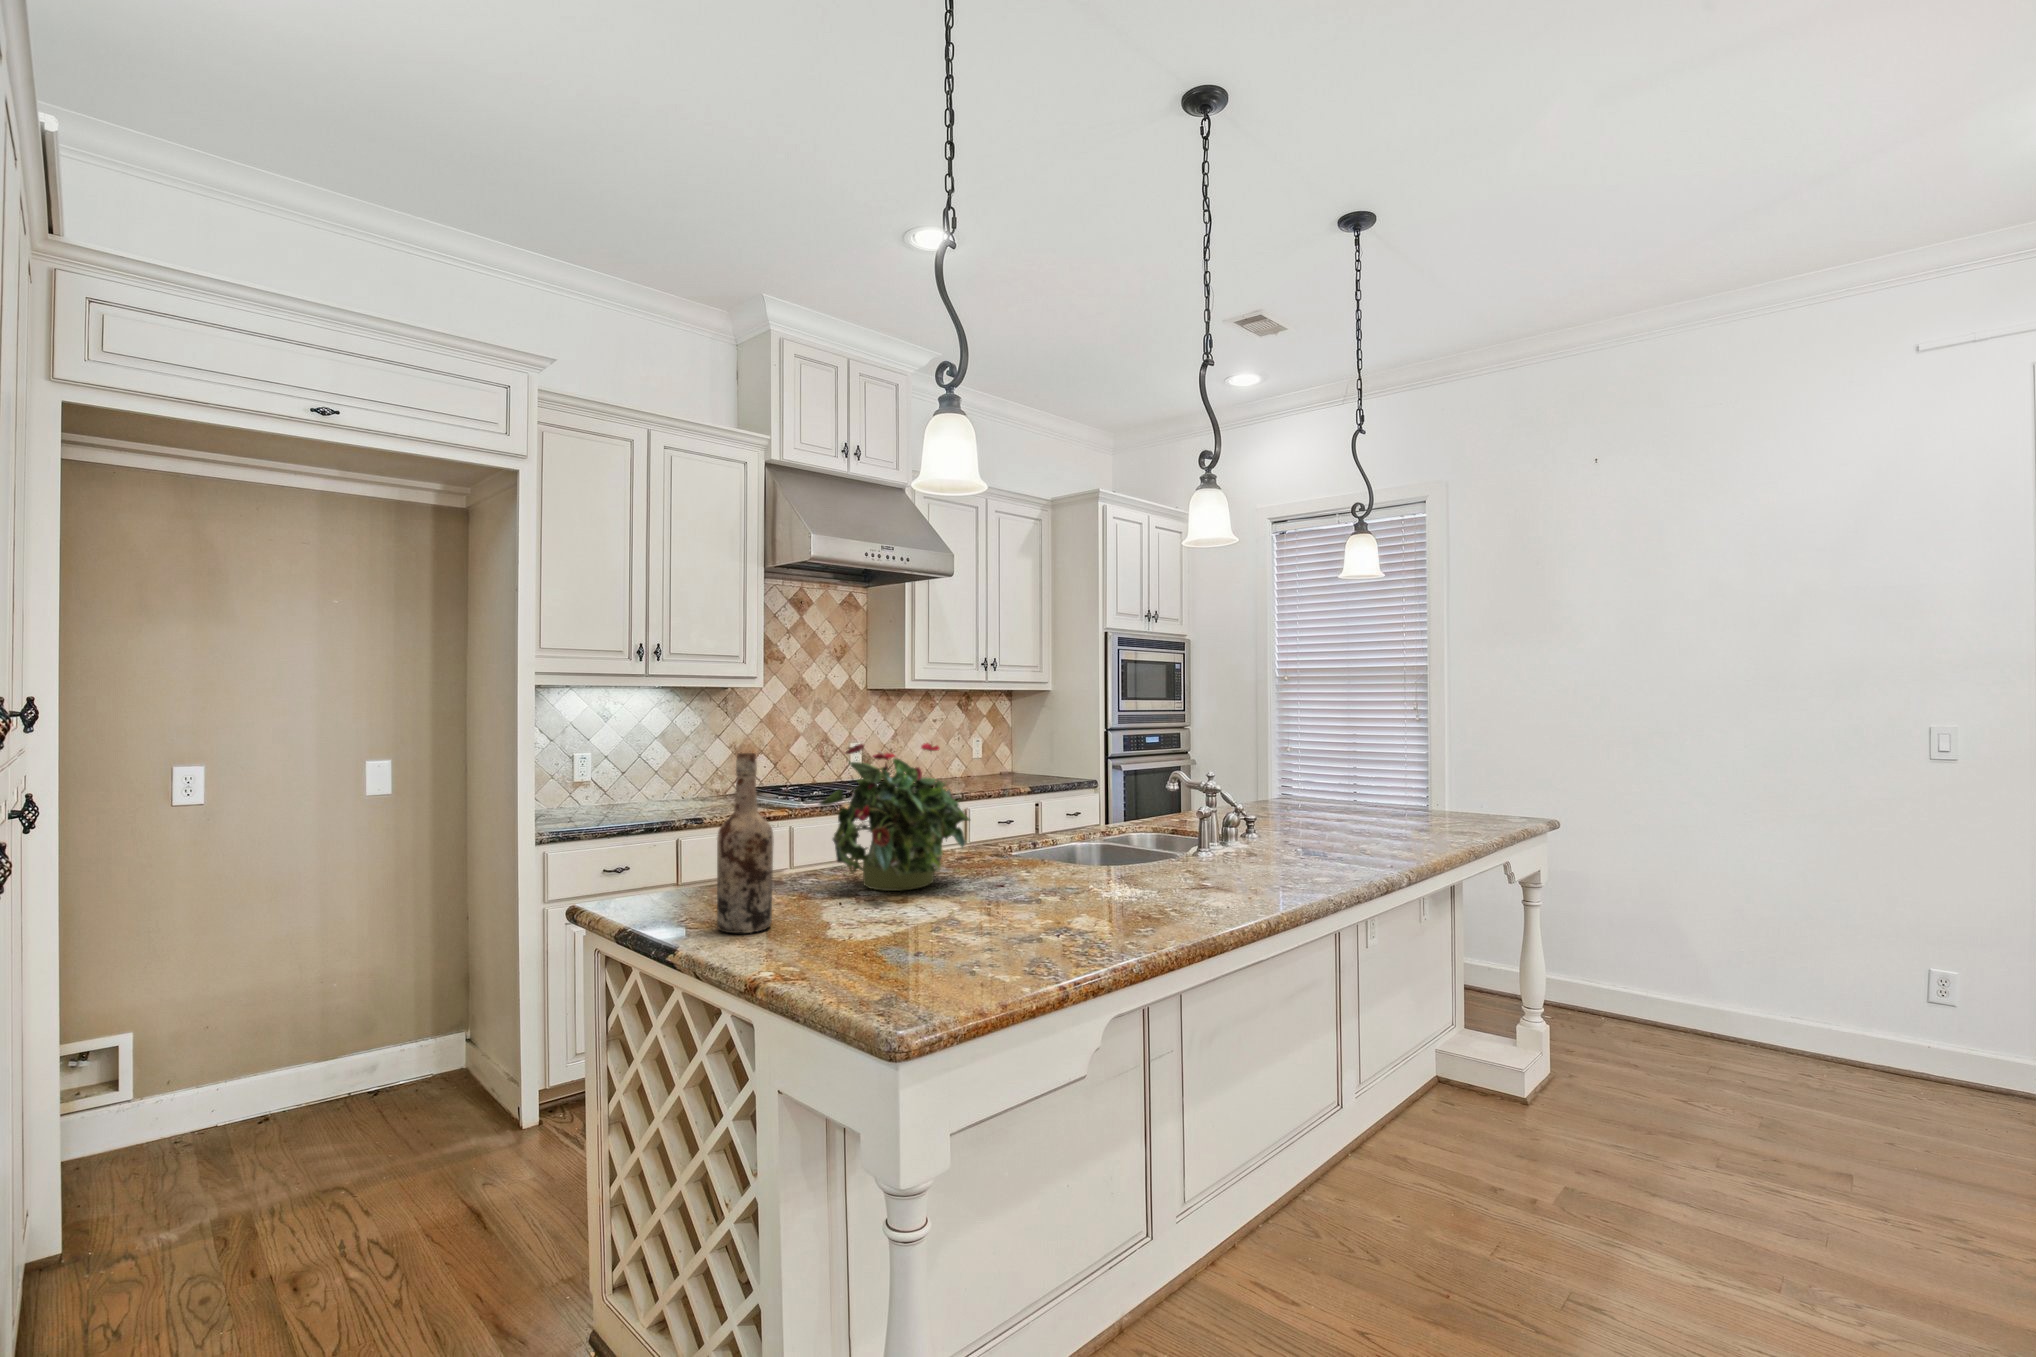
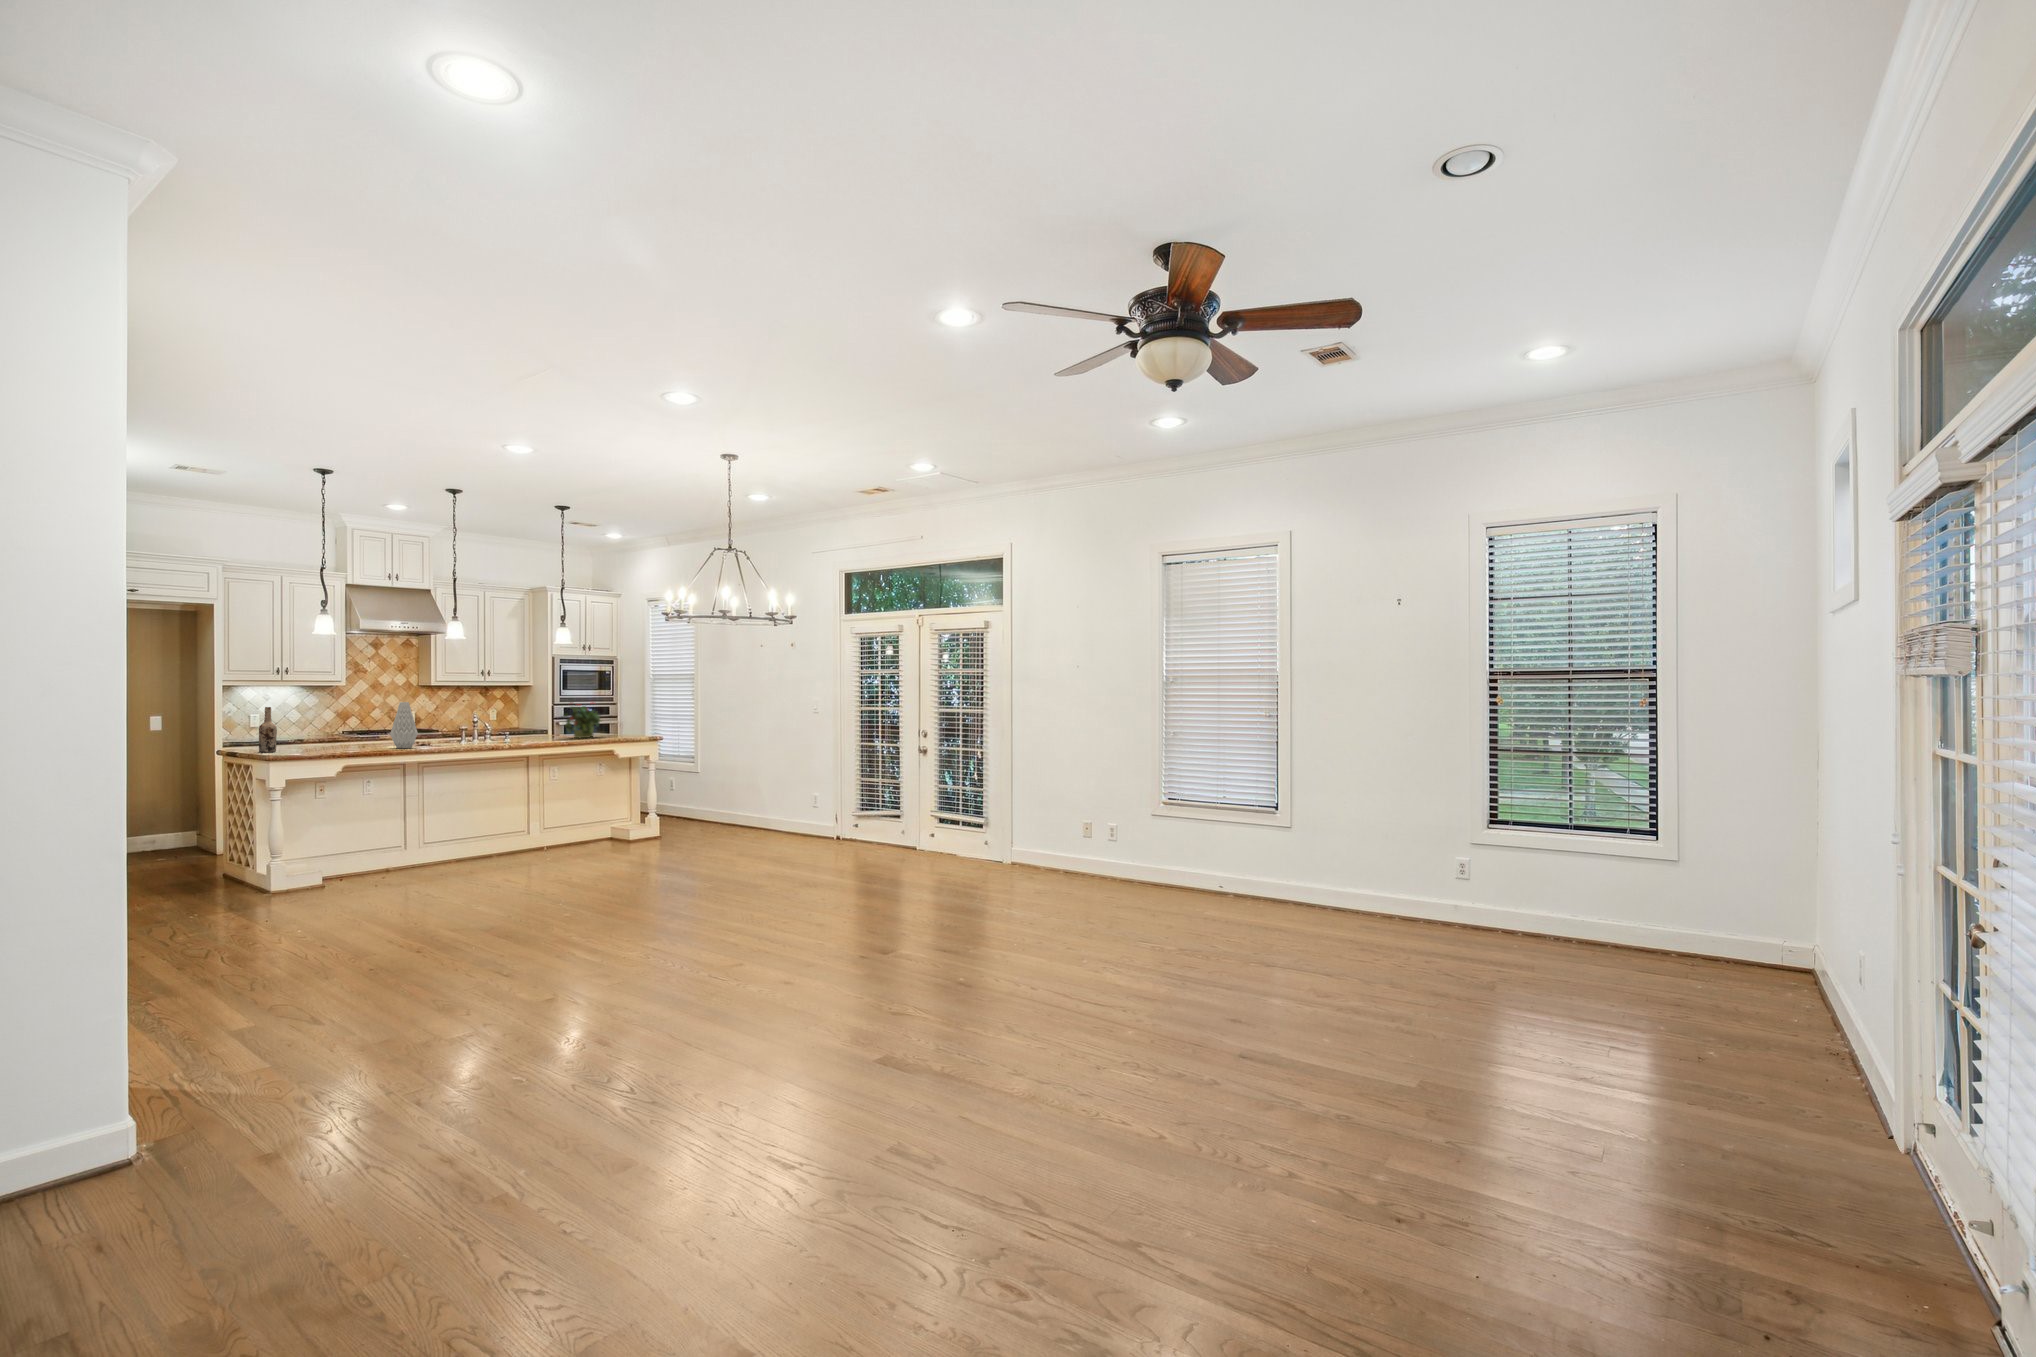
vase: none [1106,733,1190,902] -> present [390,702,418,748]
potted plant: present [819,743,970,891] -> present [563,706,601,738]

